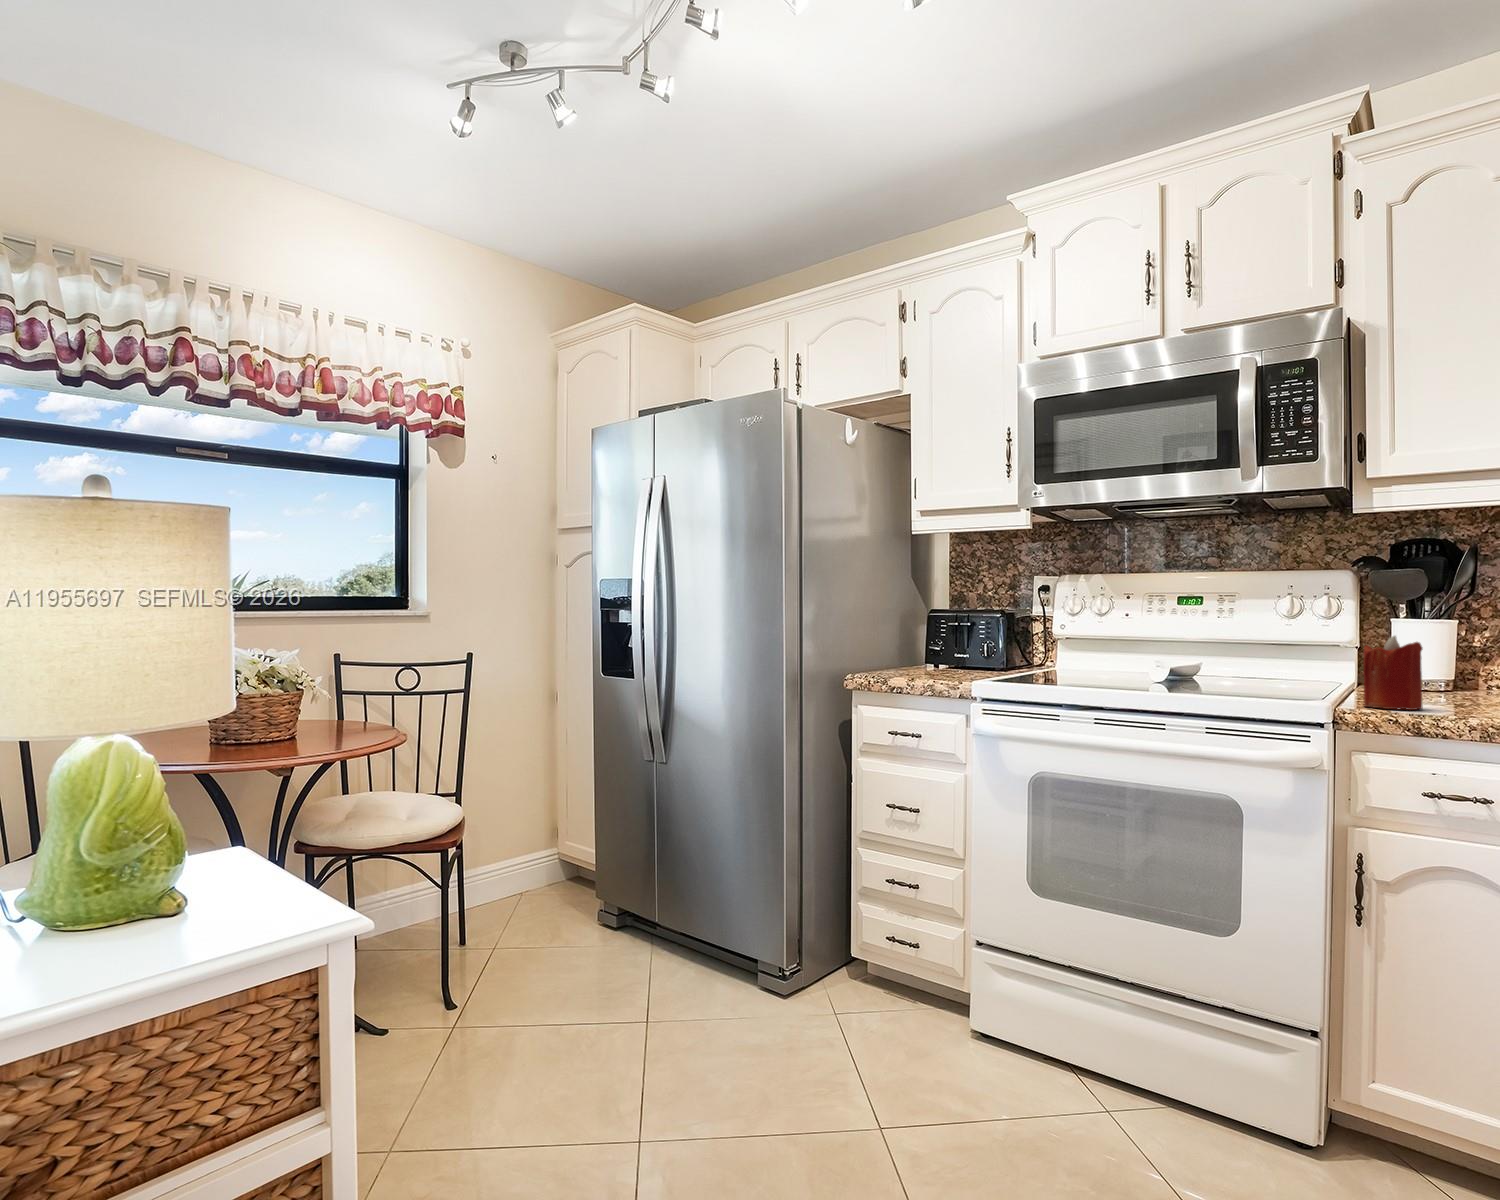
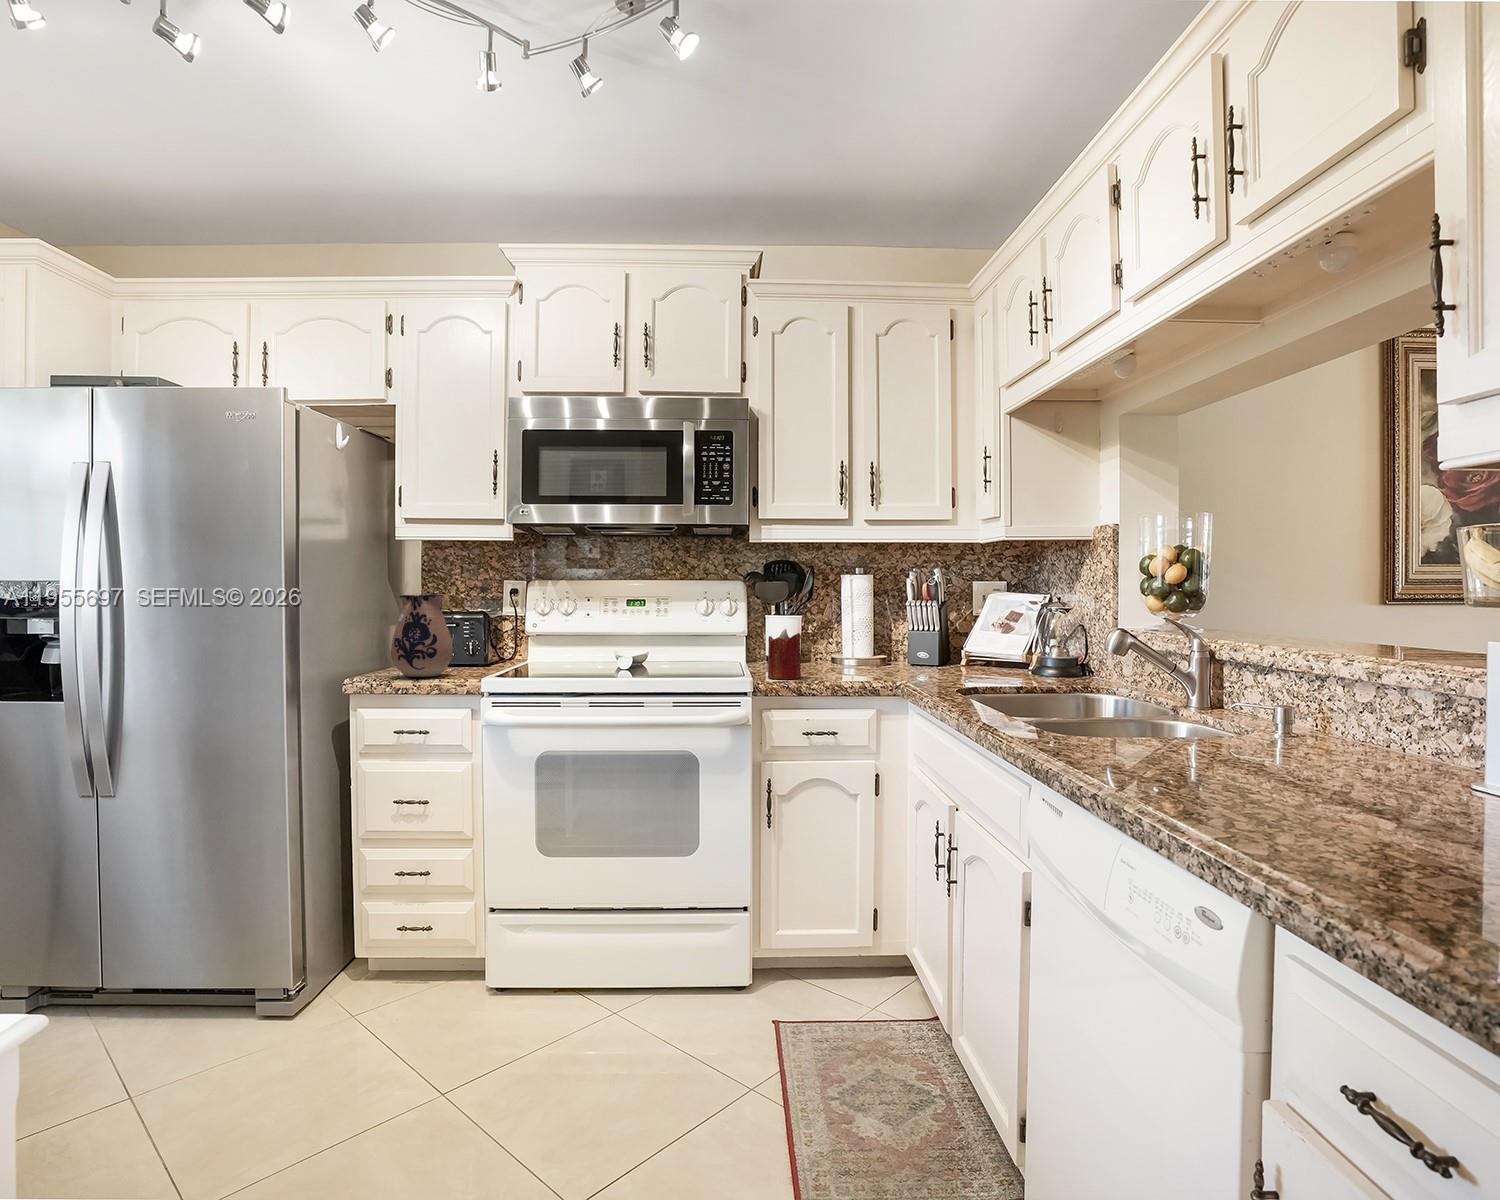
ceramic pitcher: none [895,589,957,677] -> present [391,594,453,677]

